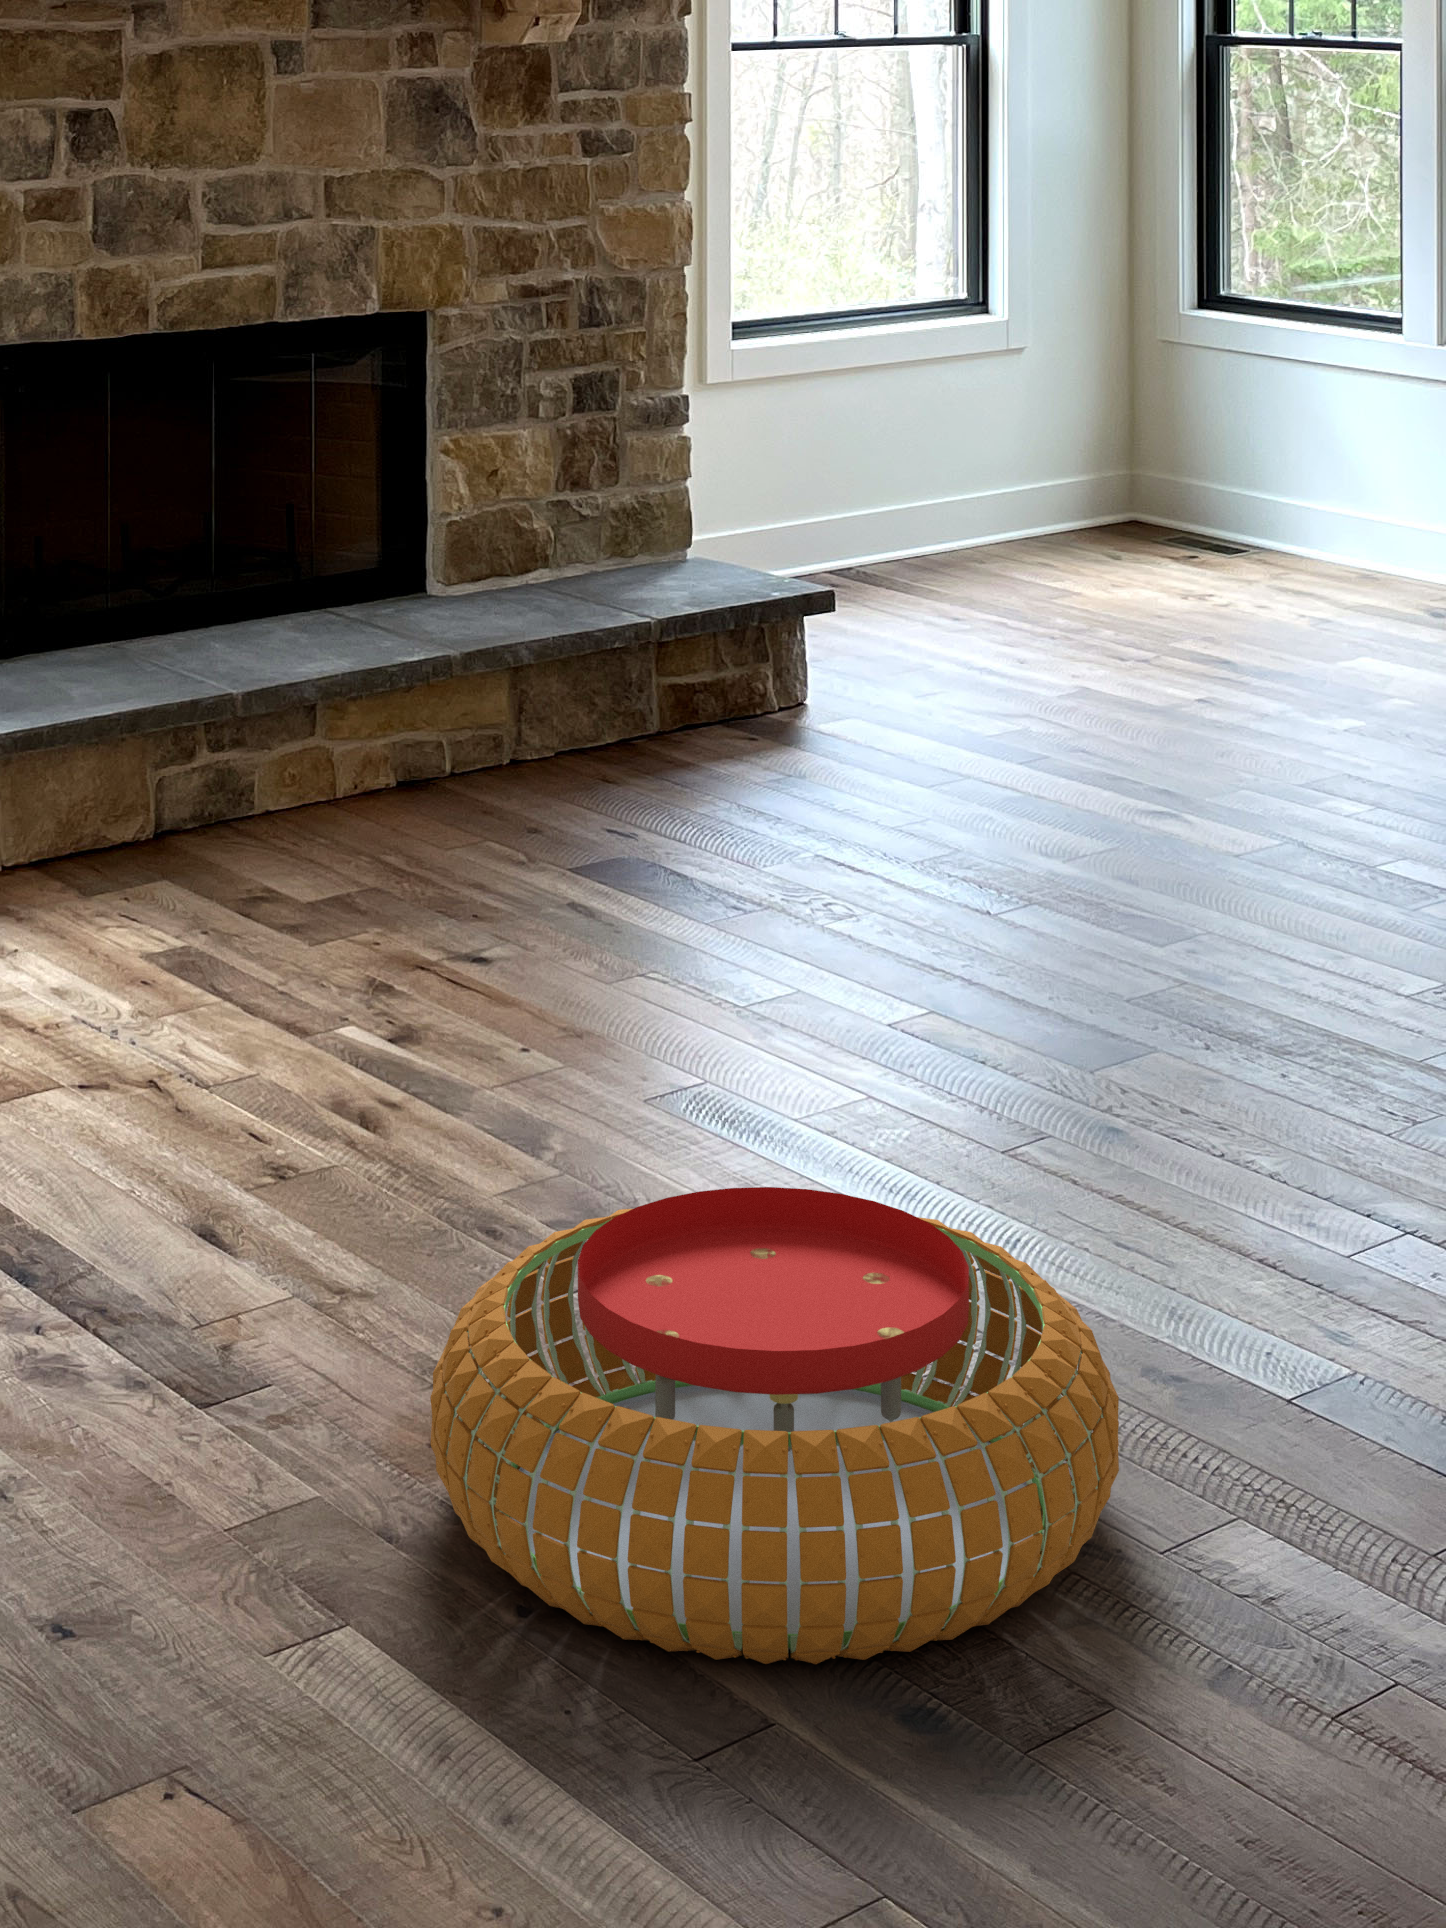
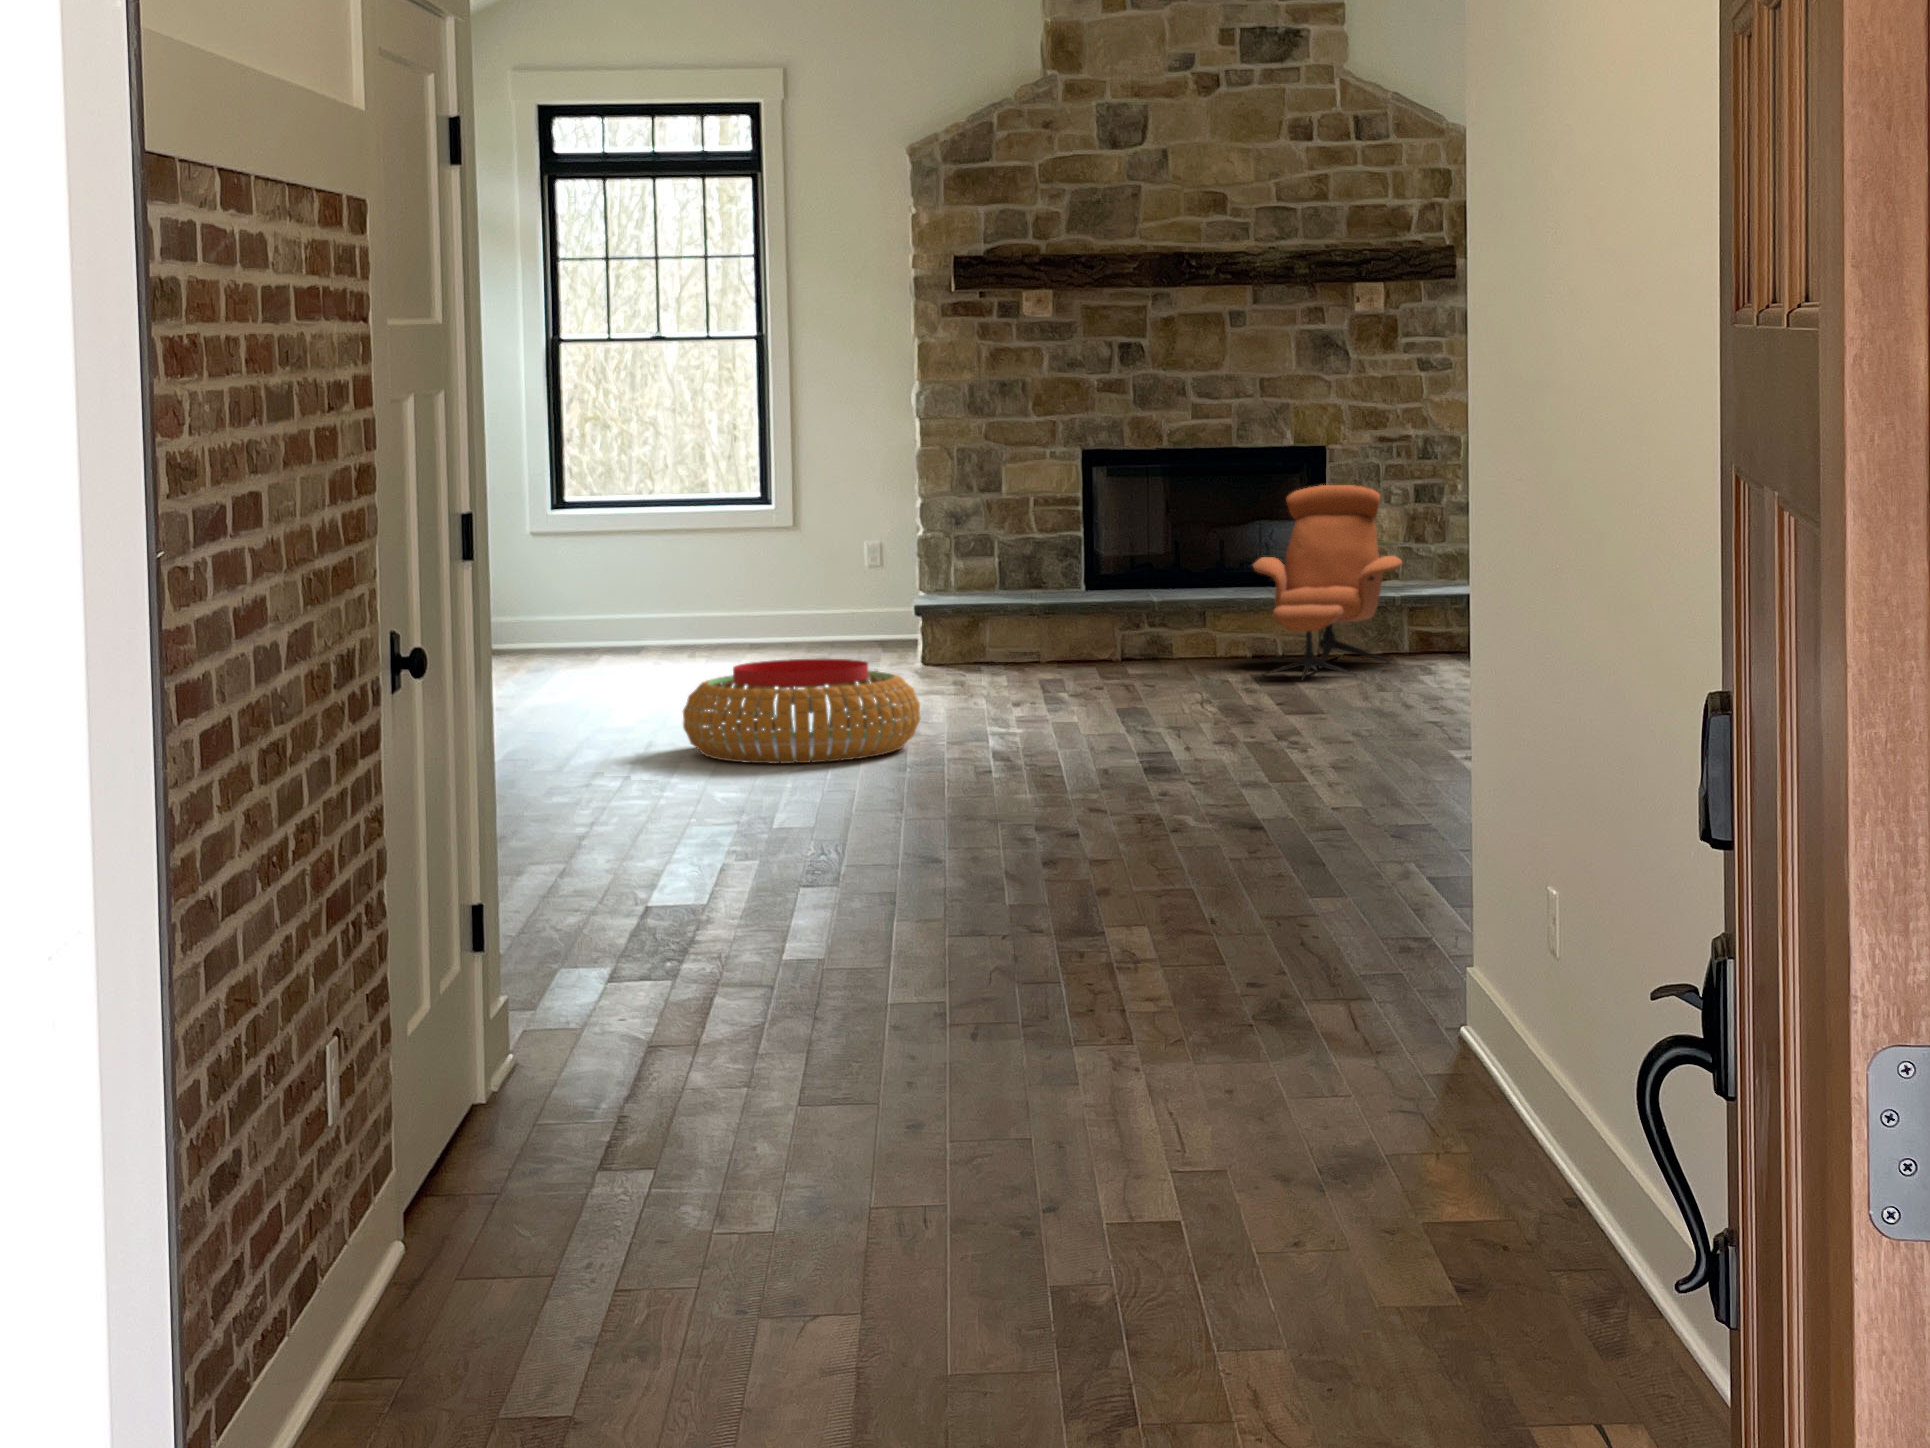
lounge chair: none [390,389,753,851] -> present [1253,485,1402,680]

